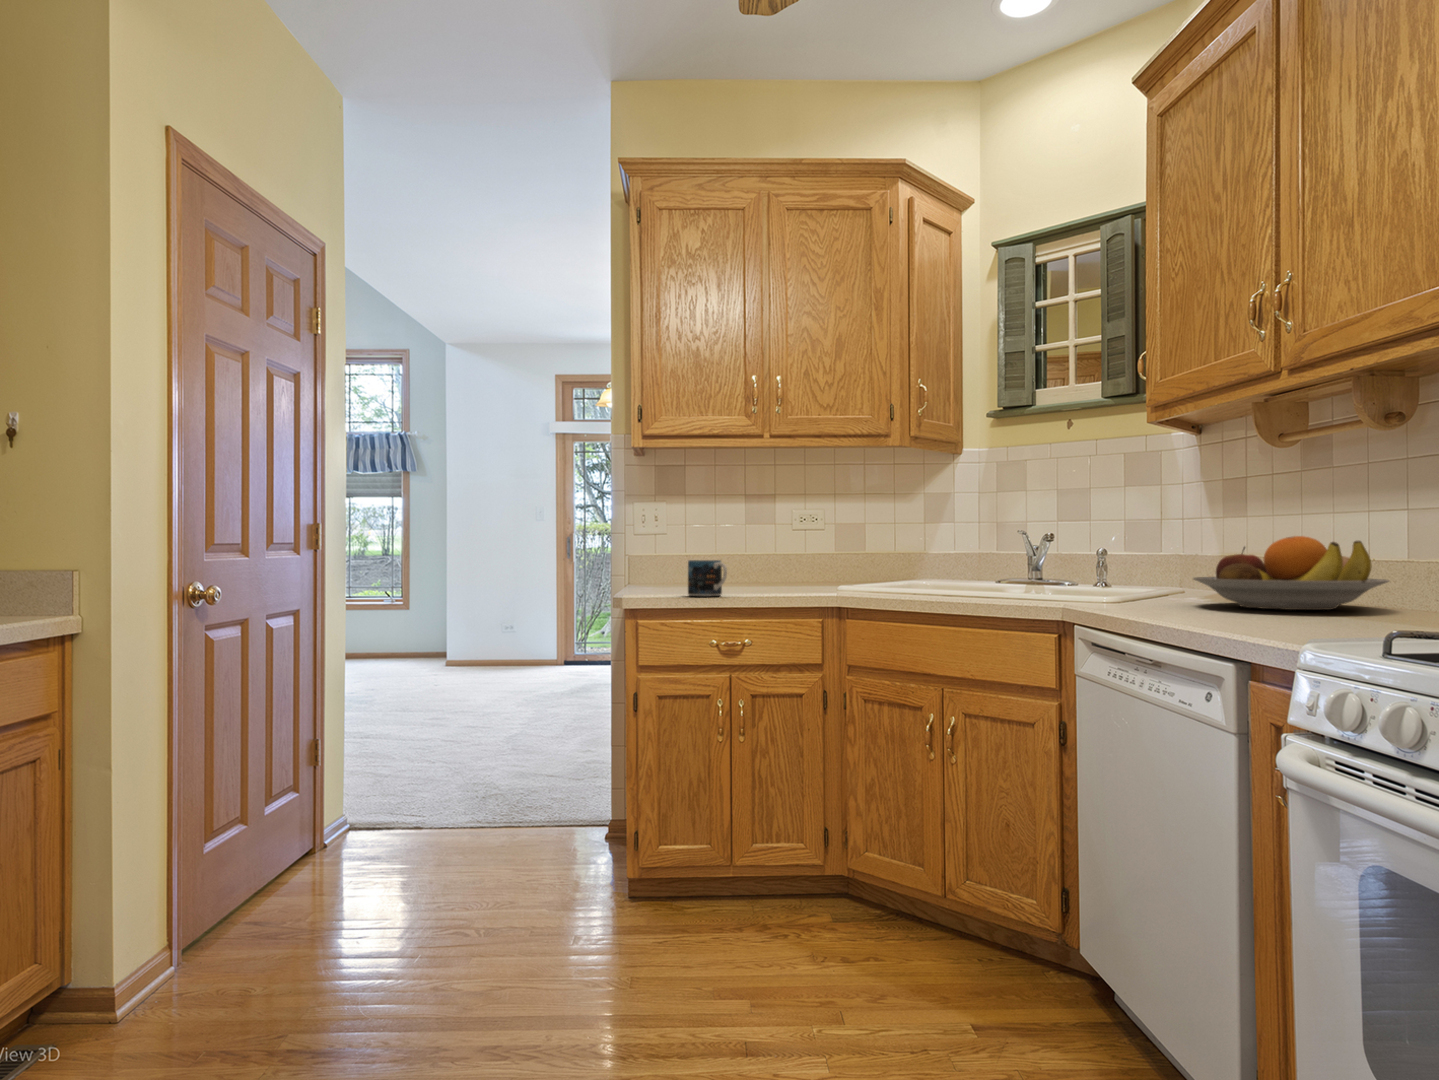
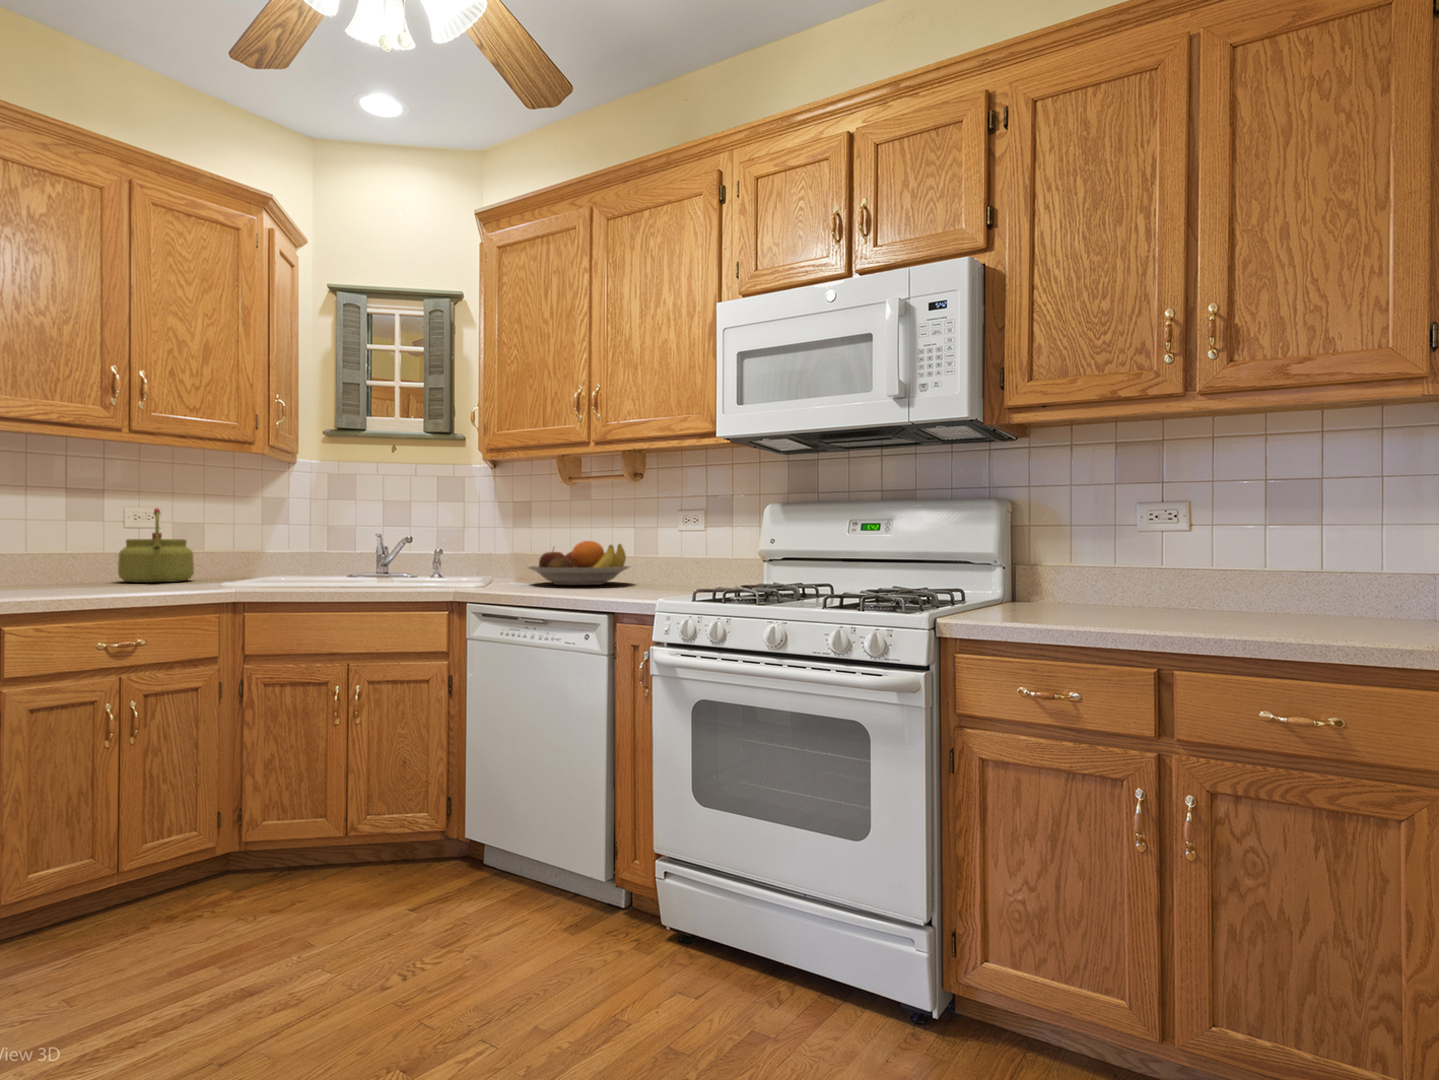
kettle: none [788,511,852,585] -> present [118,508,194,582]
mug: present [688,560,727,596] -> none [60,559,120,598]

